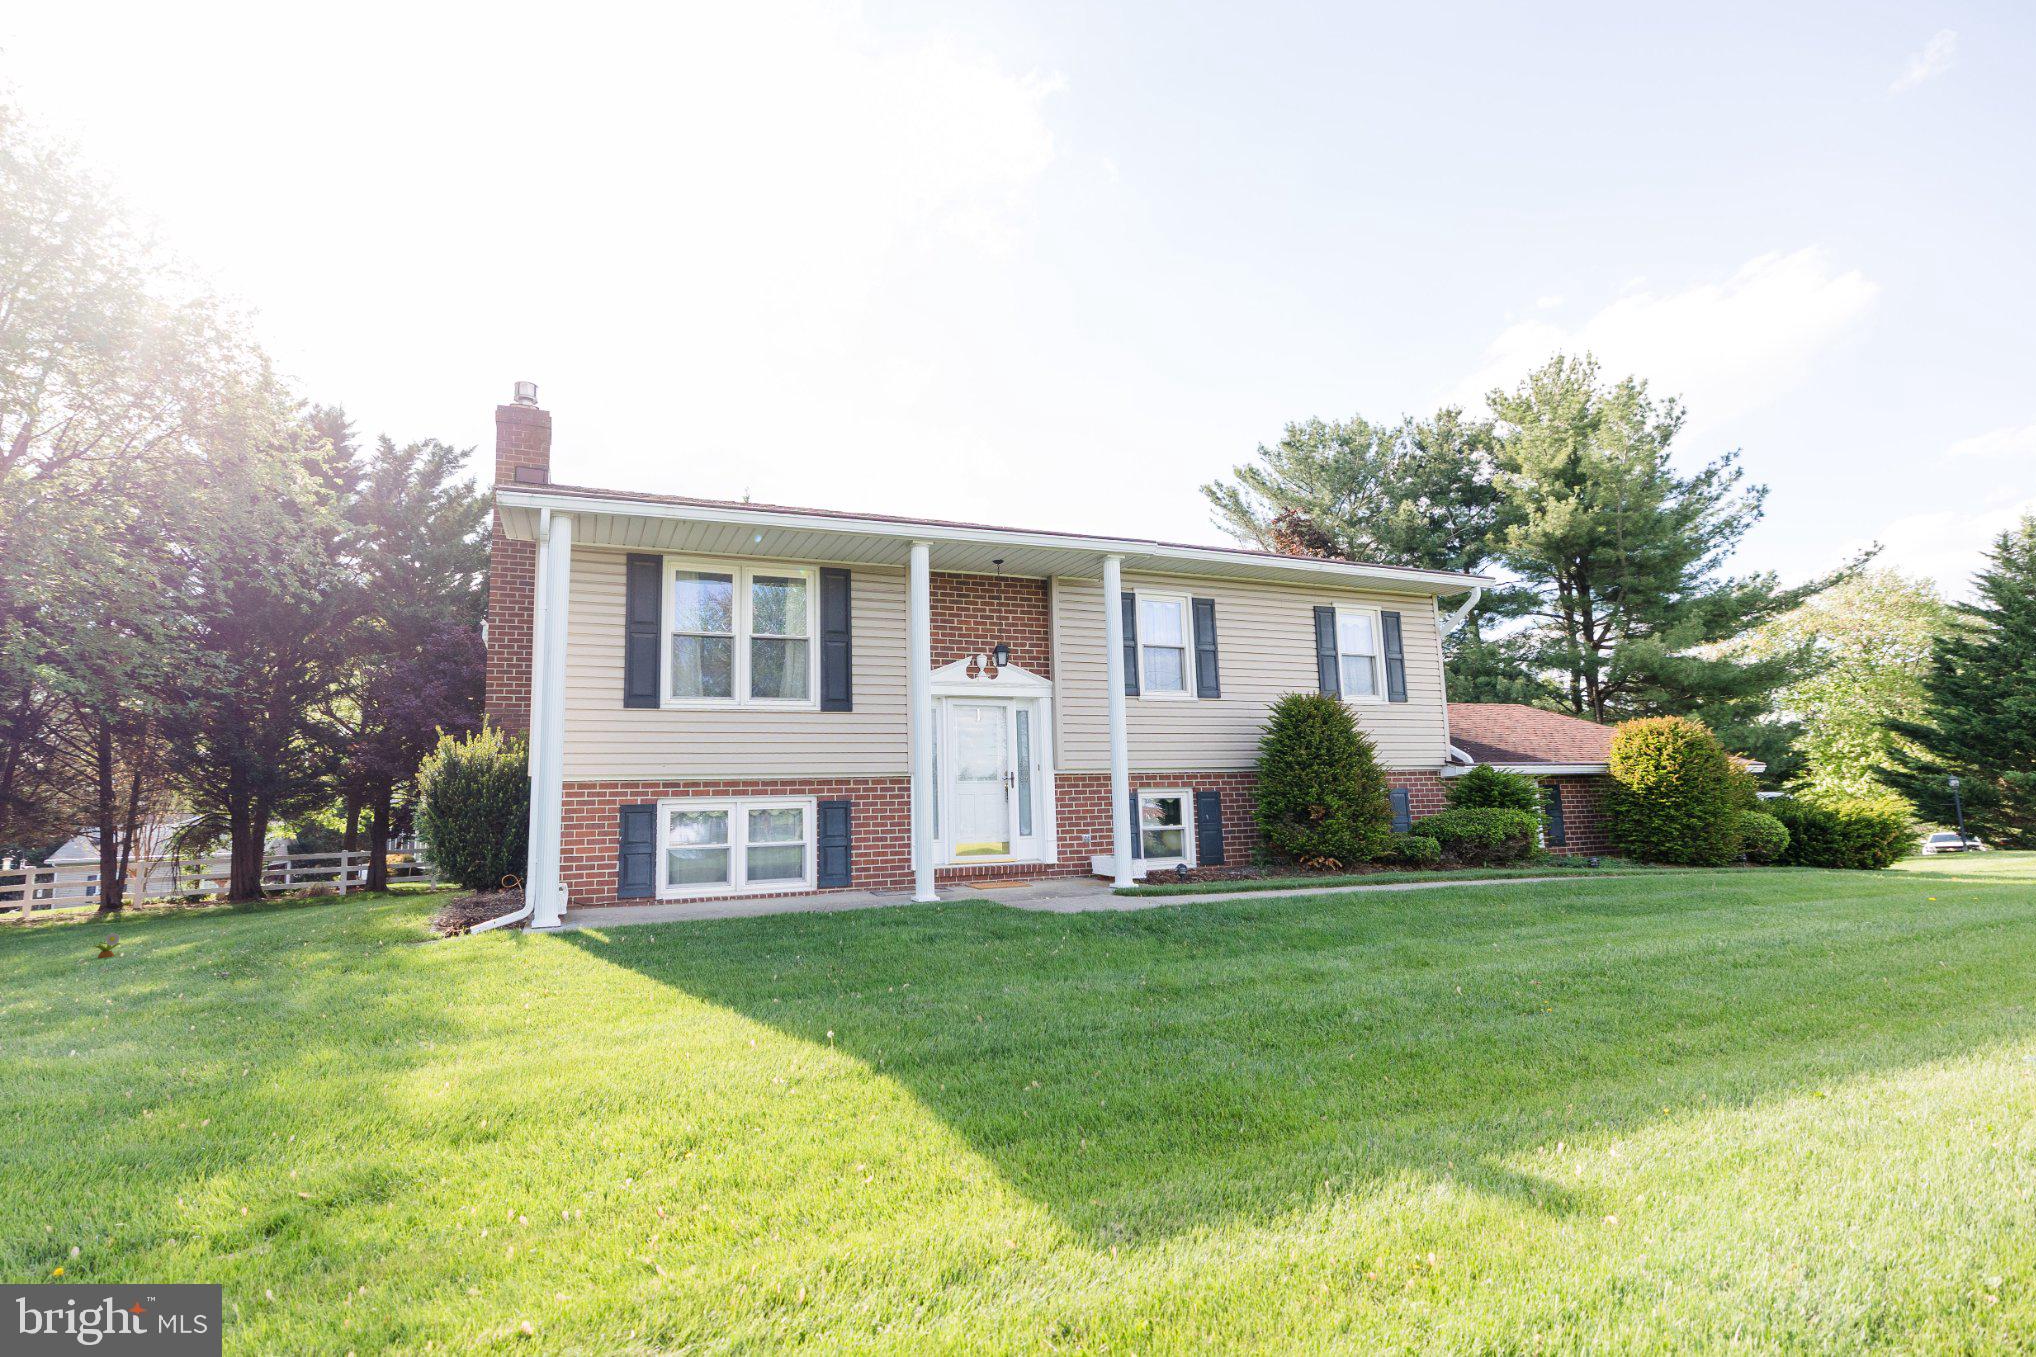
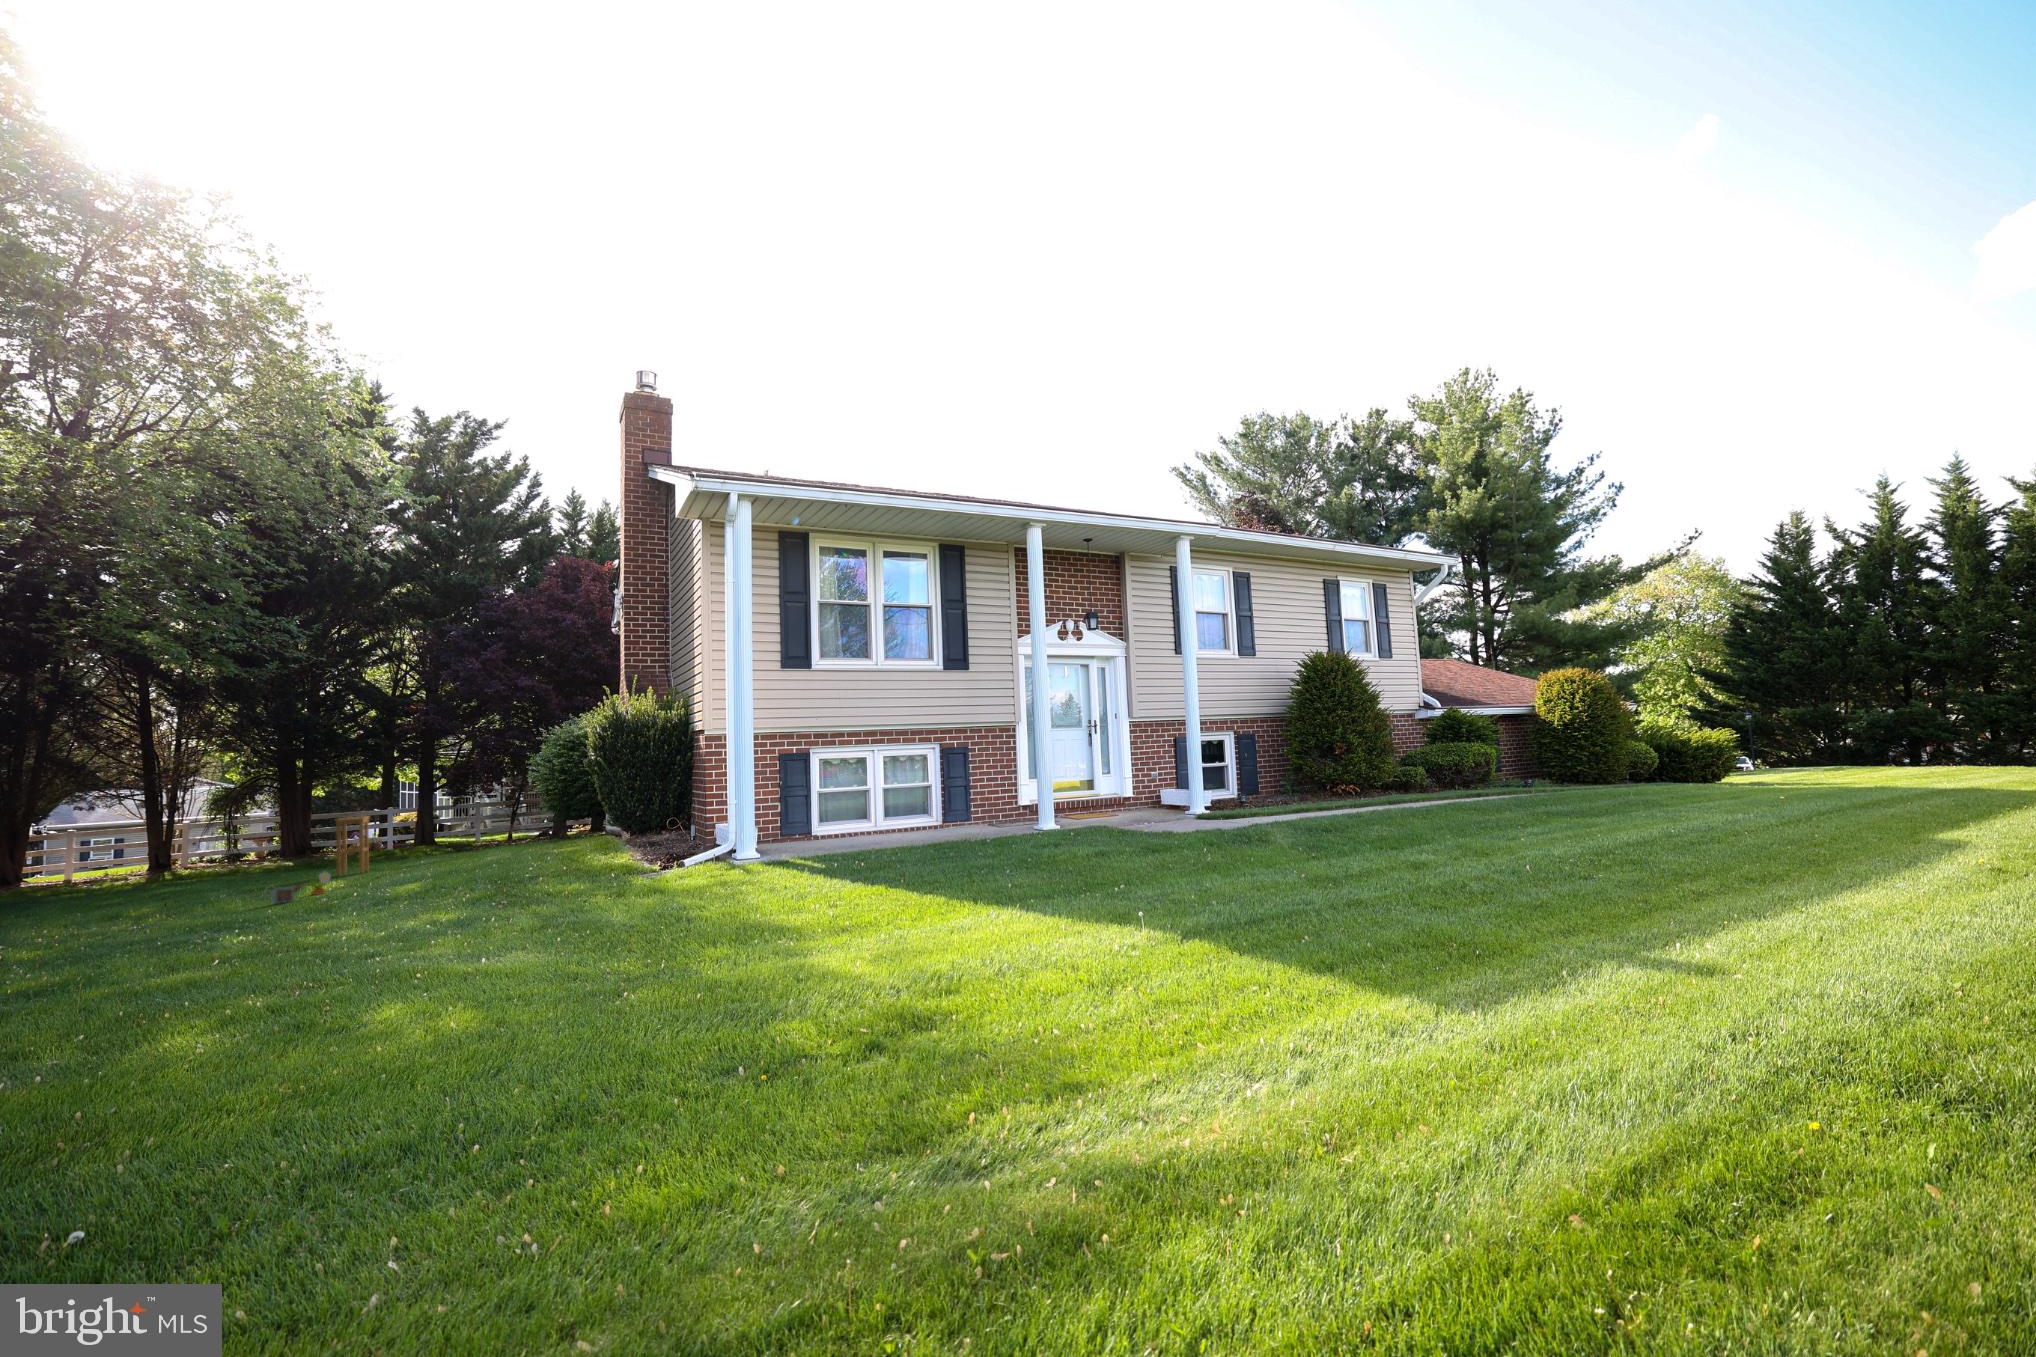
stool: none [157,878,200,945] -> present [336,816,369,876]
watering can: none [37,942,85,966] -> present [264,883,304,904]

